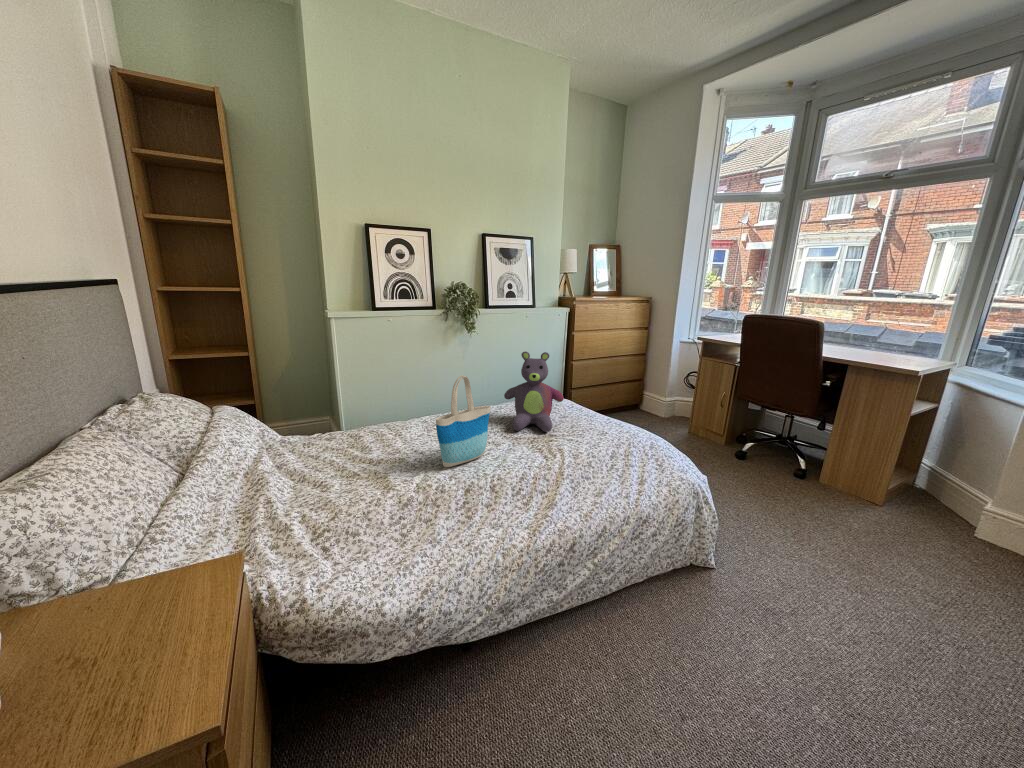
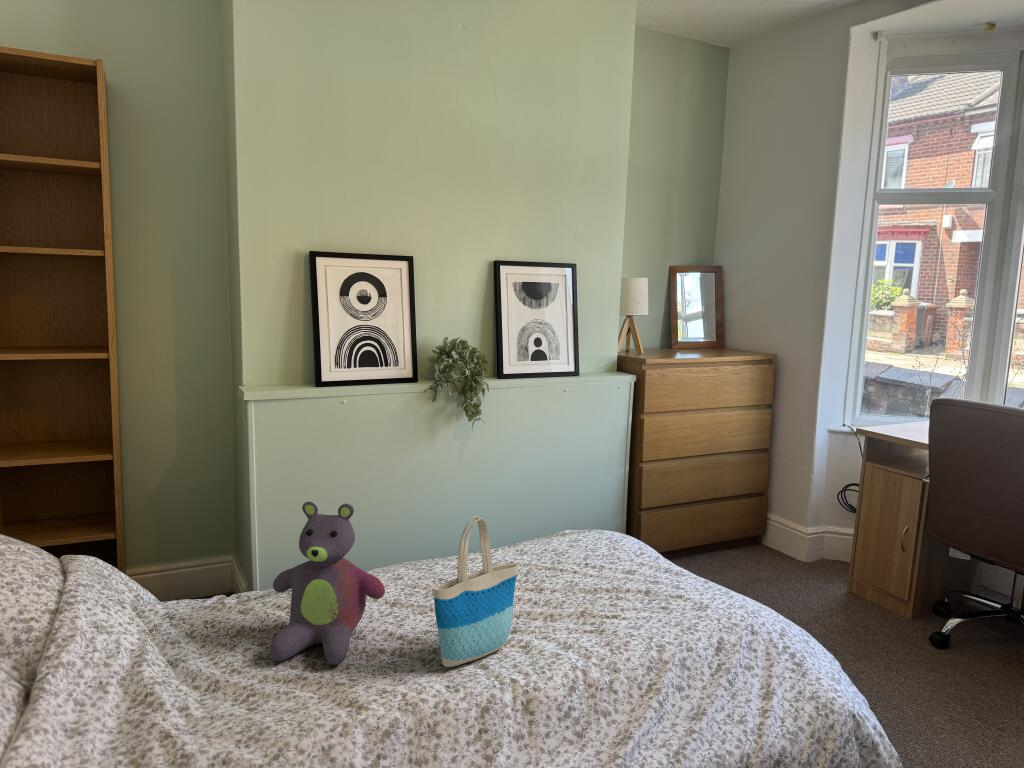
stuffed bear: present [504,351,564,432] -> present [270,502,385,665]

